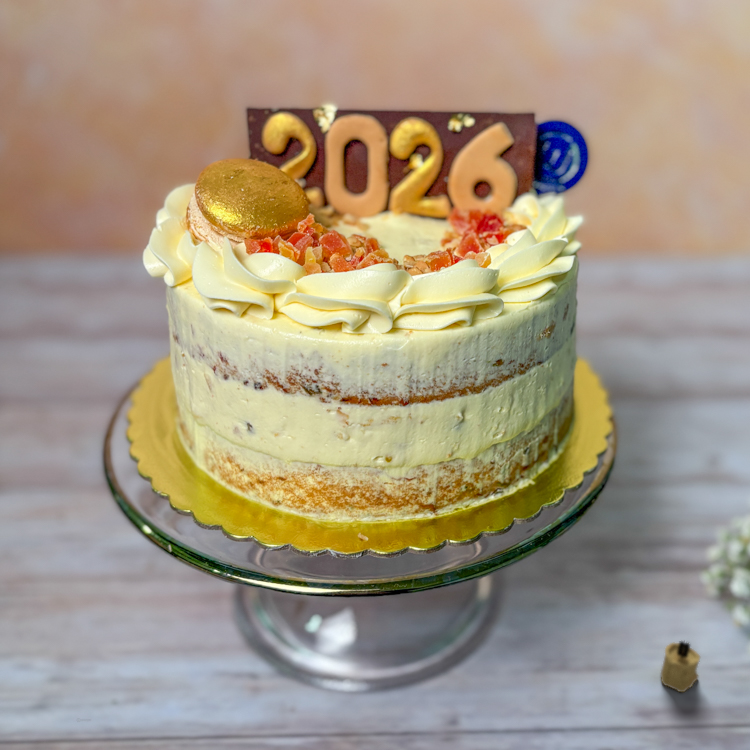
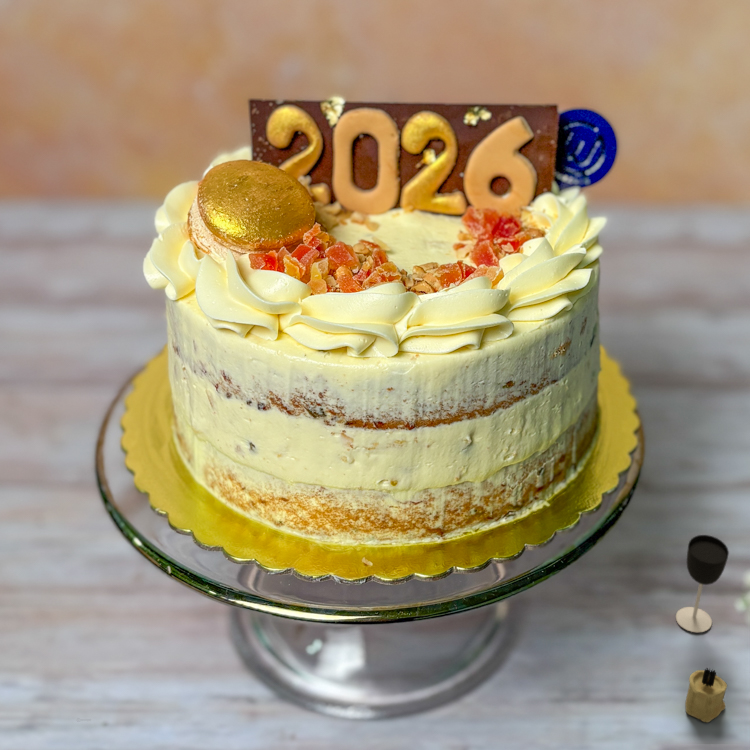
wine glass: none [645,517,696,608] -> present [676,535,729,632]

